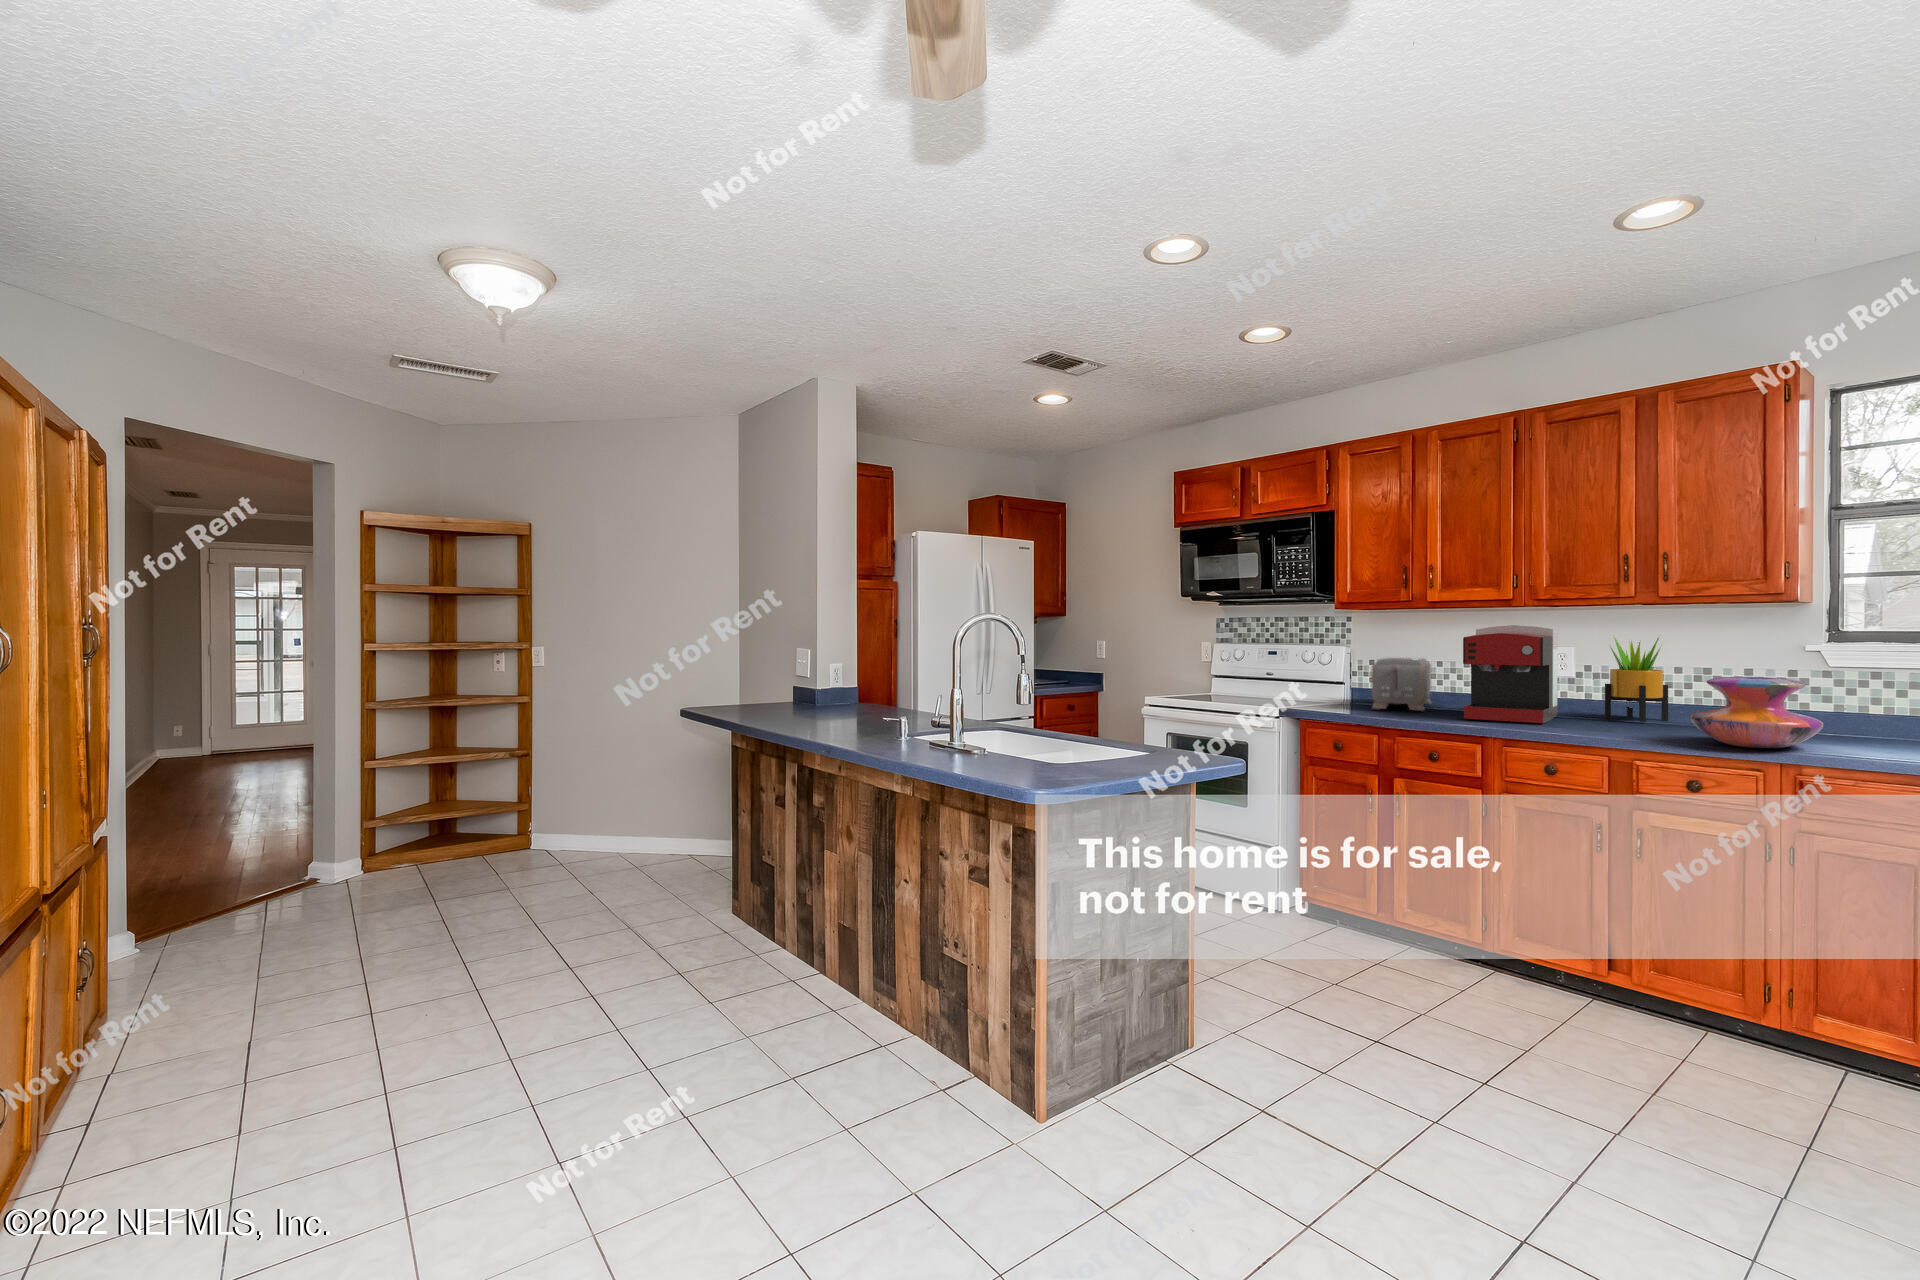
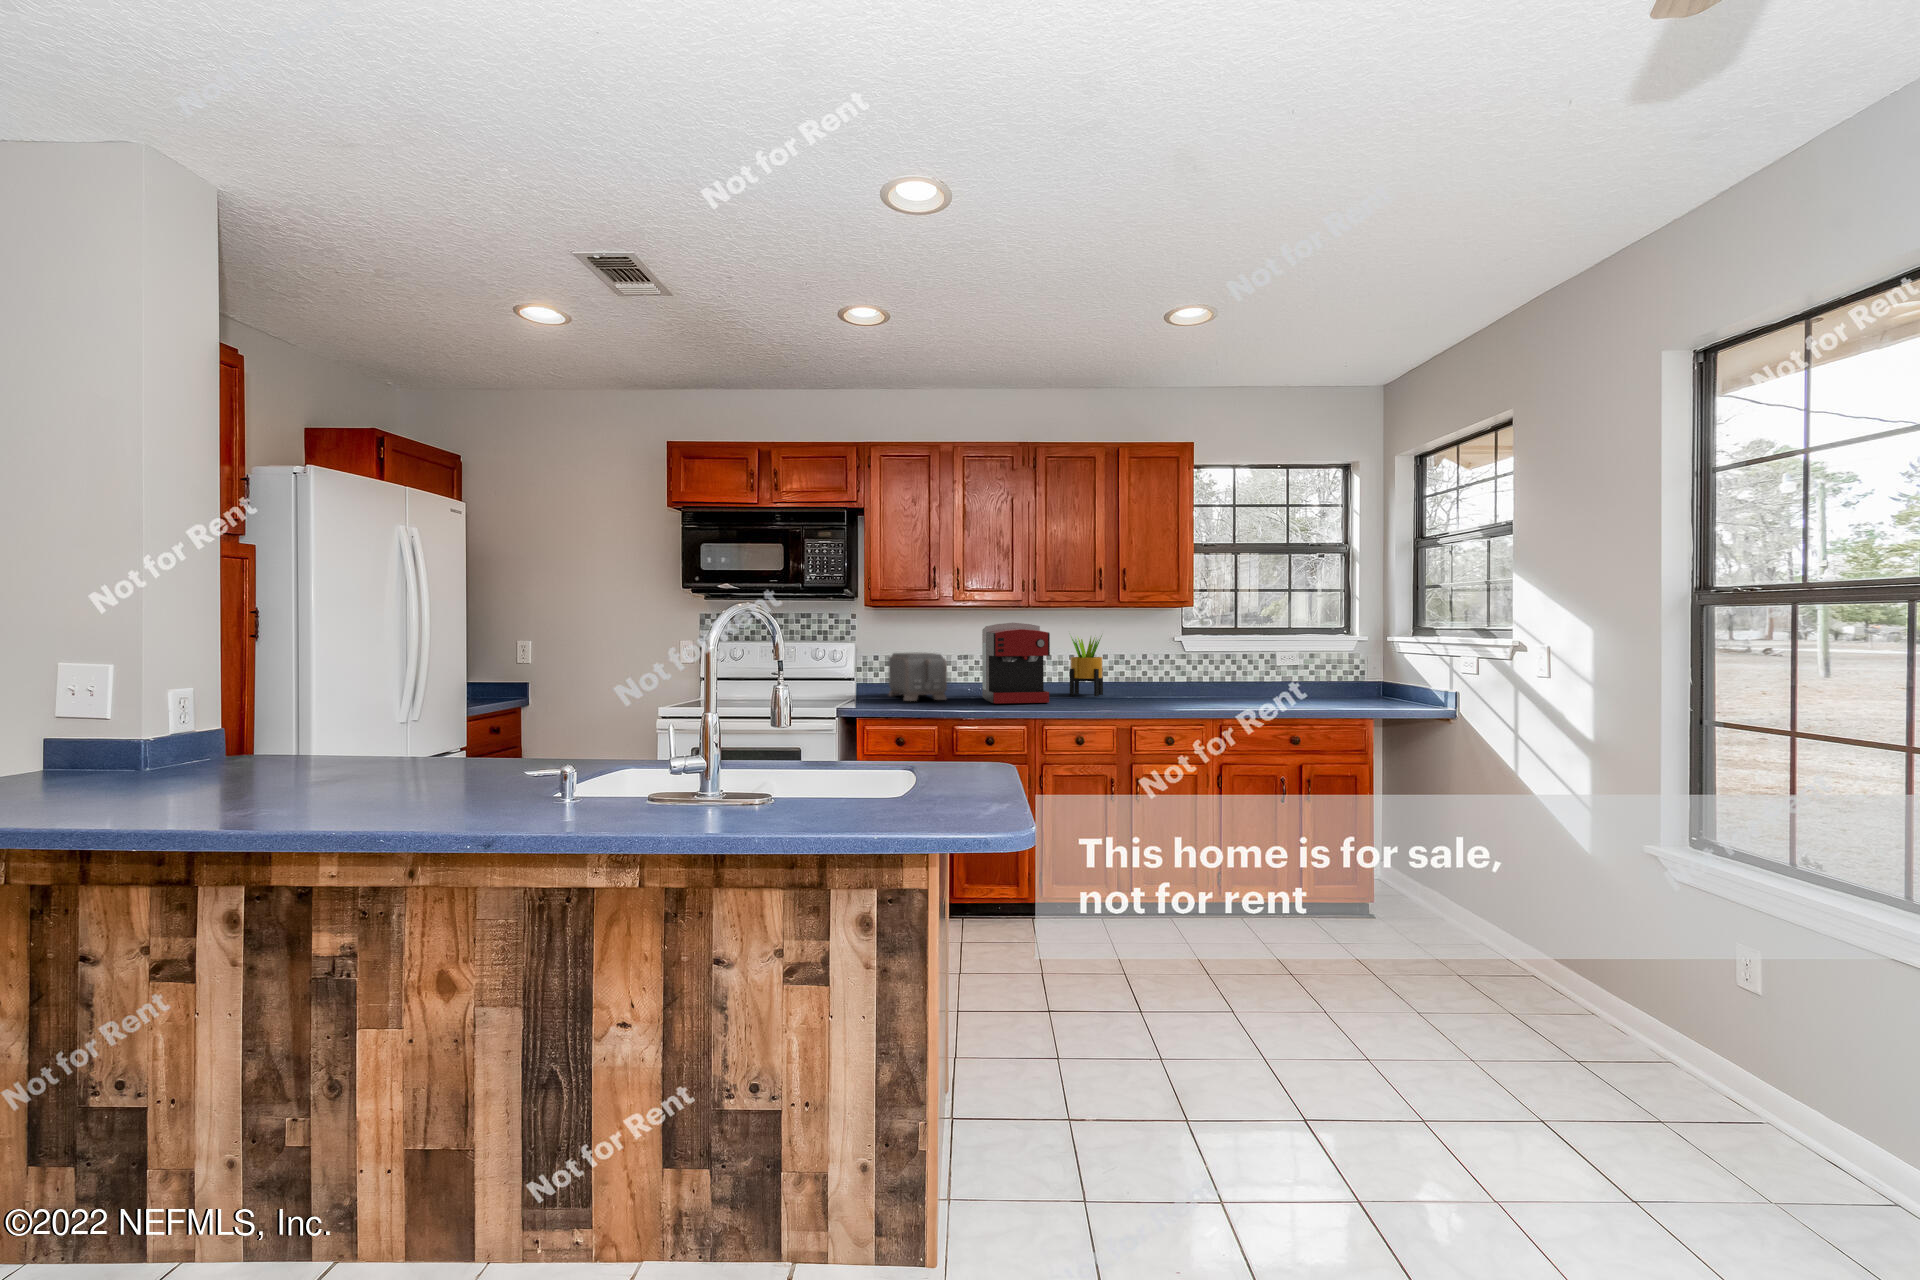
decorative vase: present [1691,677,1824,748] -> none [1152,659,1220,707]

